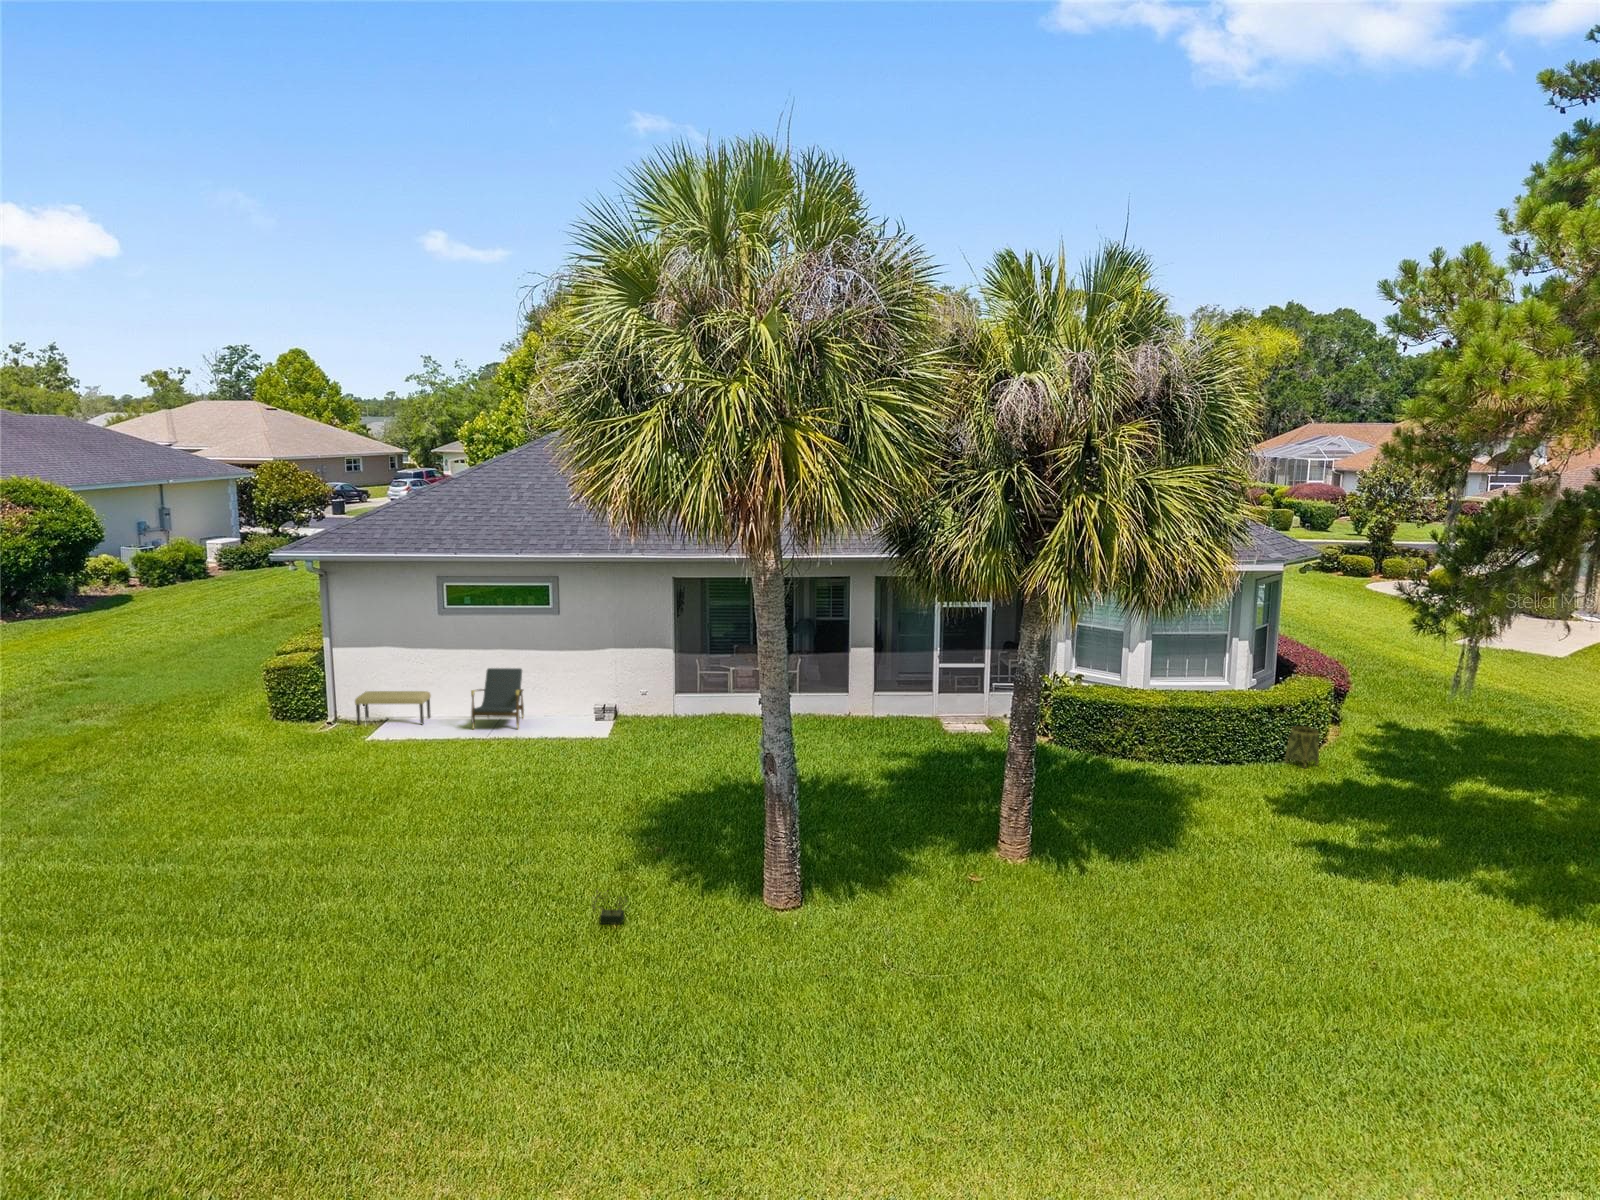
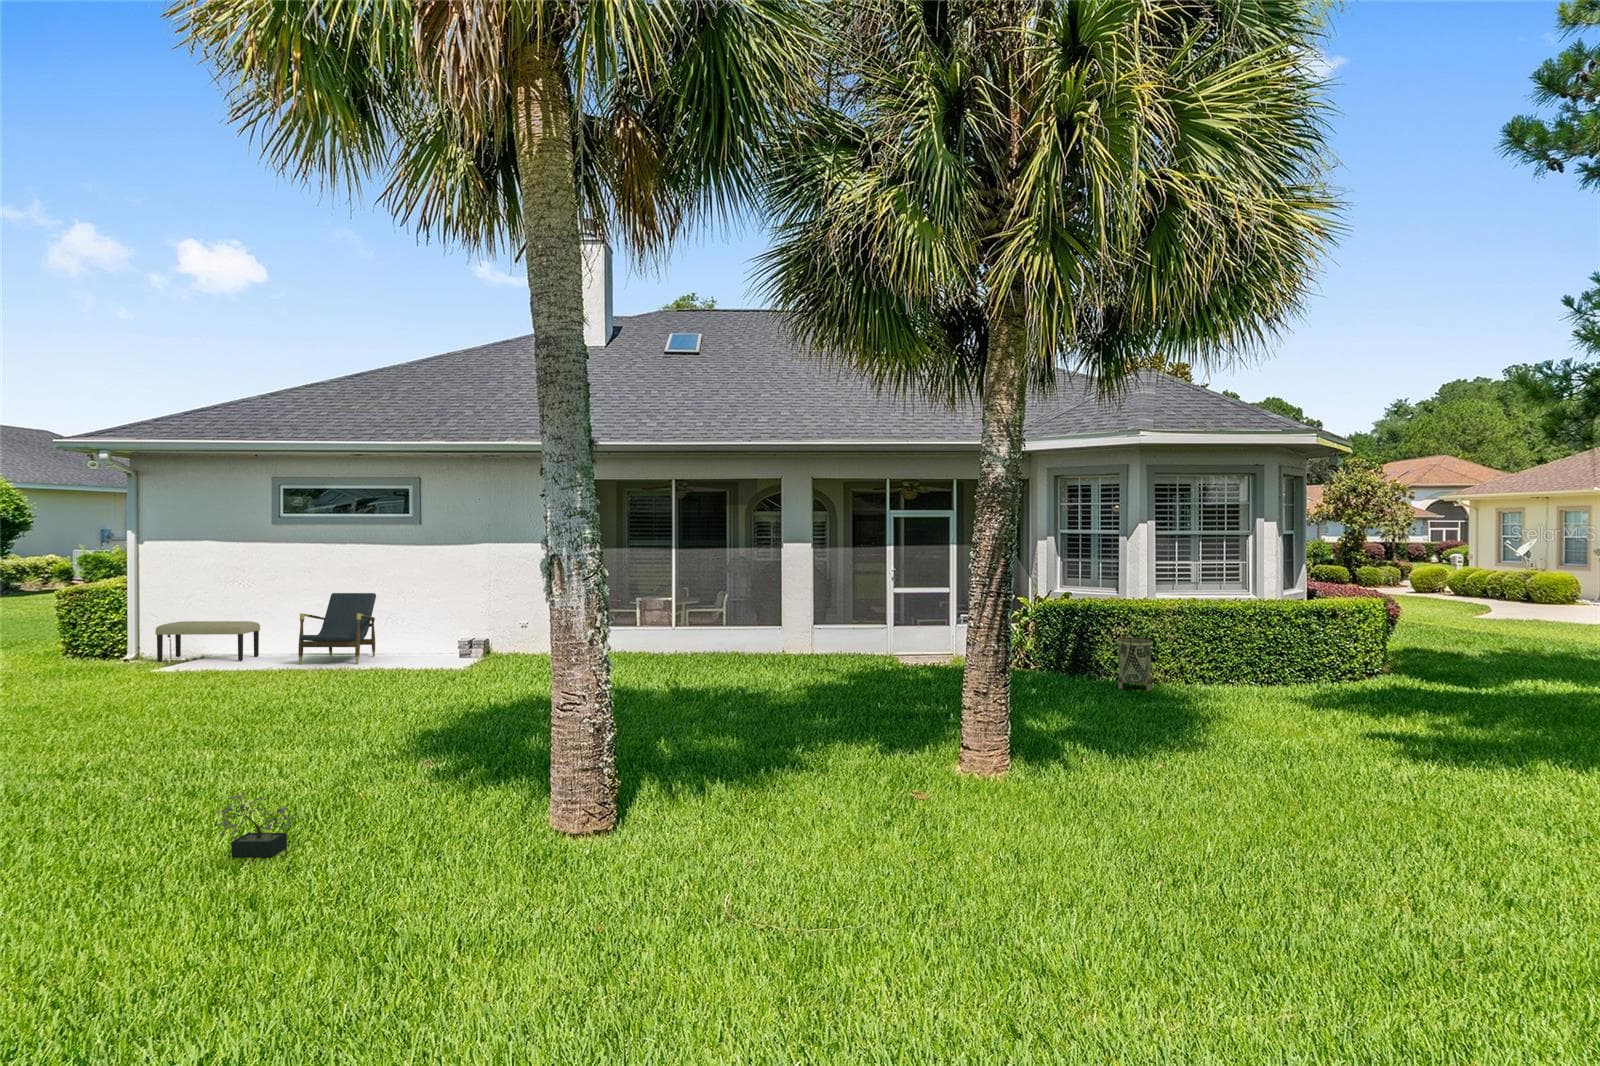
basket: present [1285,726,1319,768] -> present [1117,637,1153,691]

